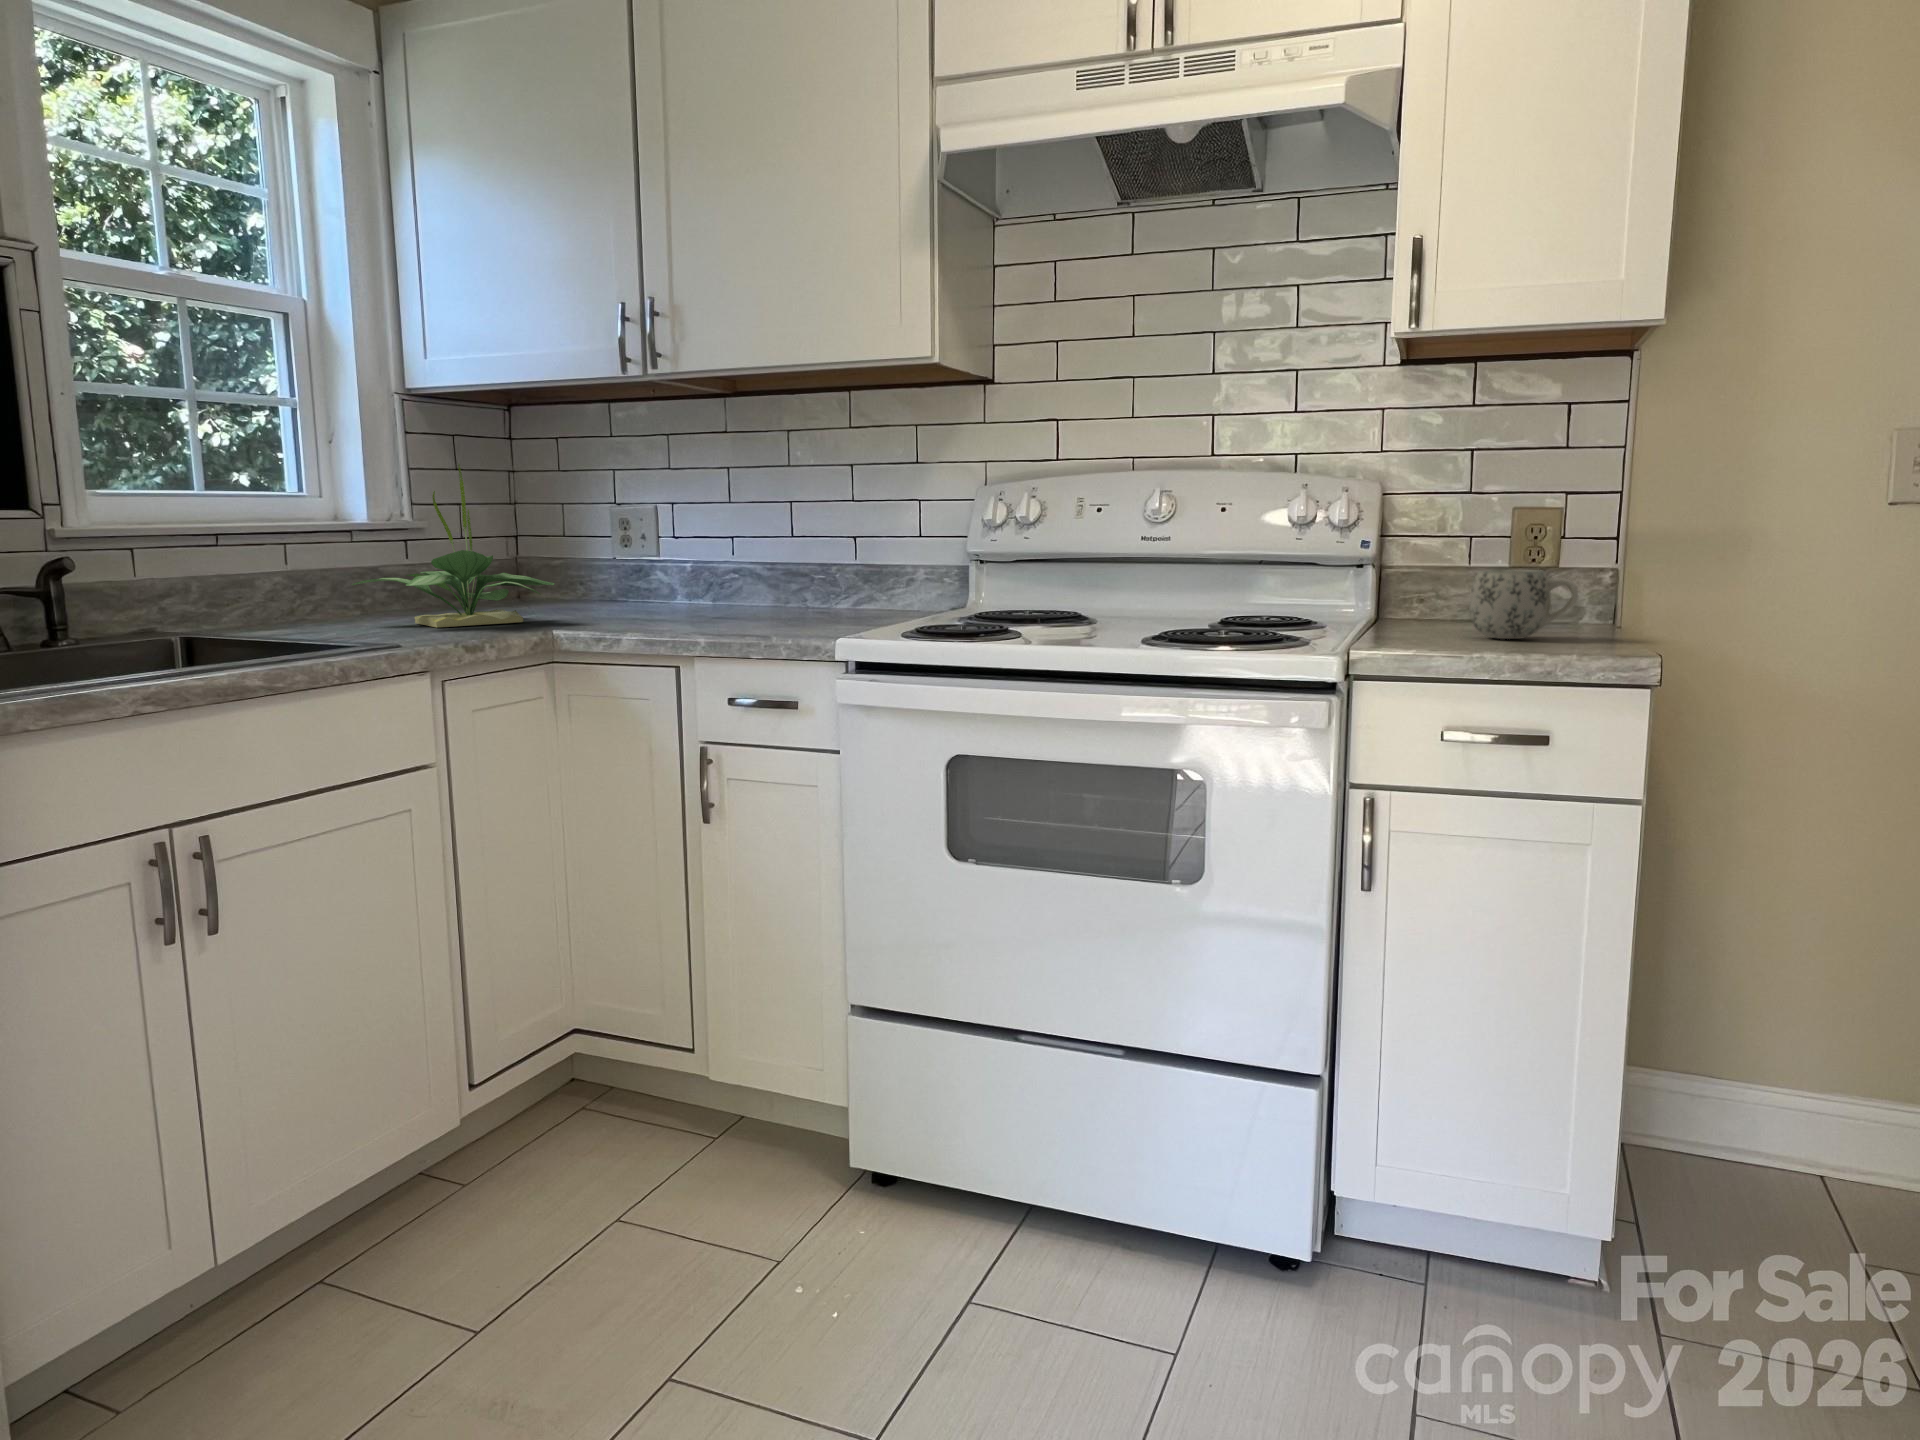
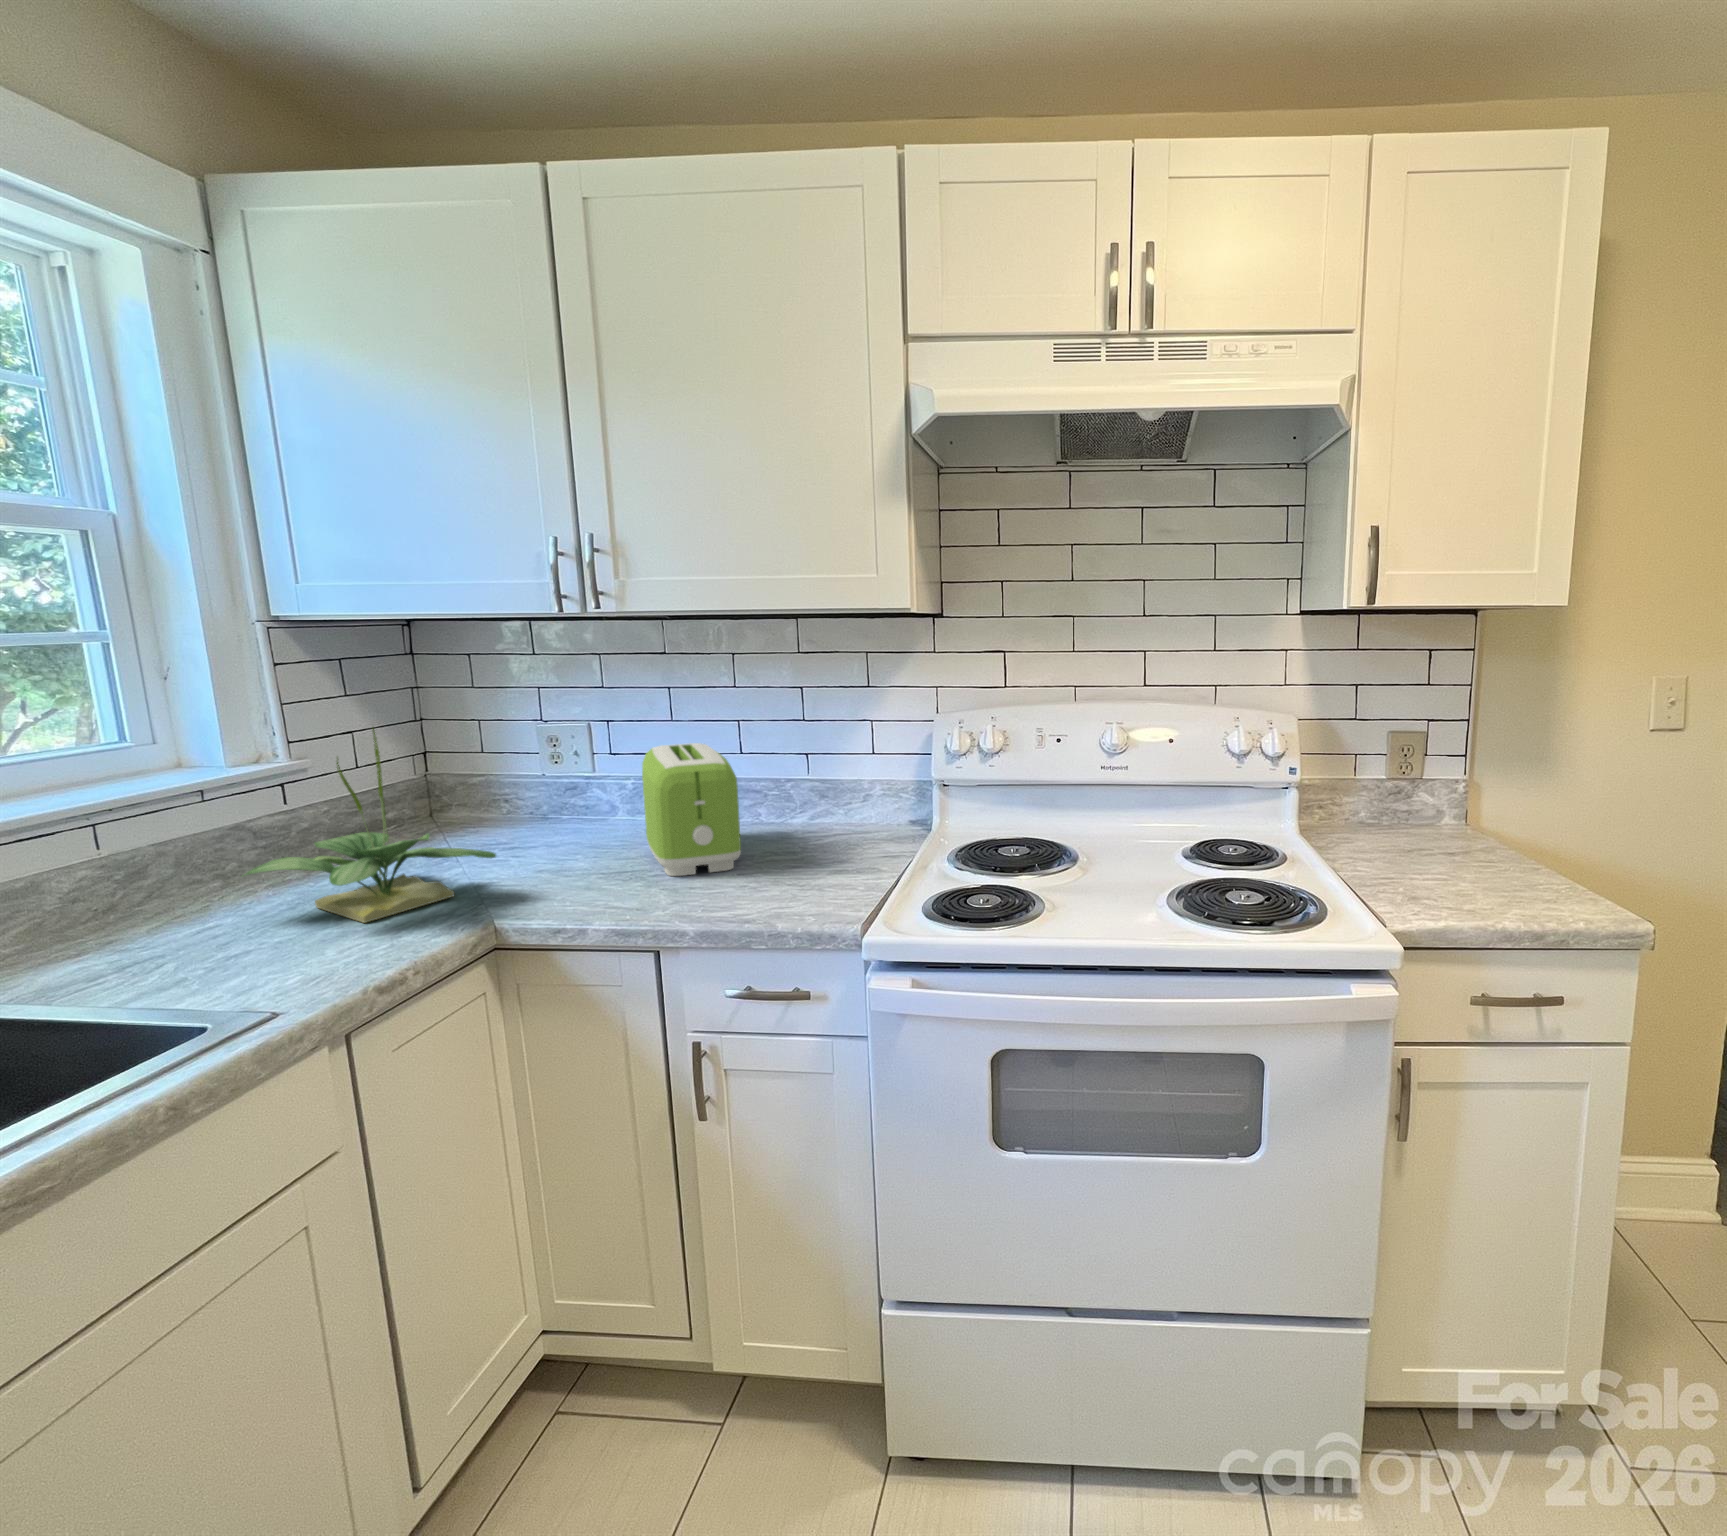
toaster: none [699,513,795,621] -> present [642,743,741,876]
mug: present [1469,570,1578,639] -> none [1440,822,1542,888]

